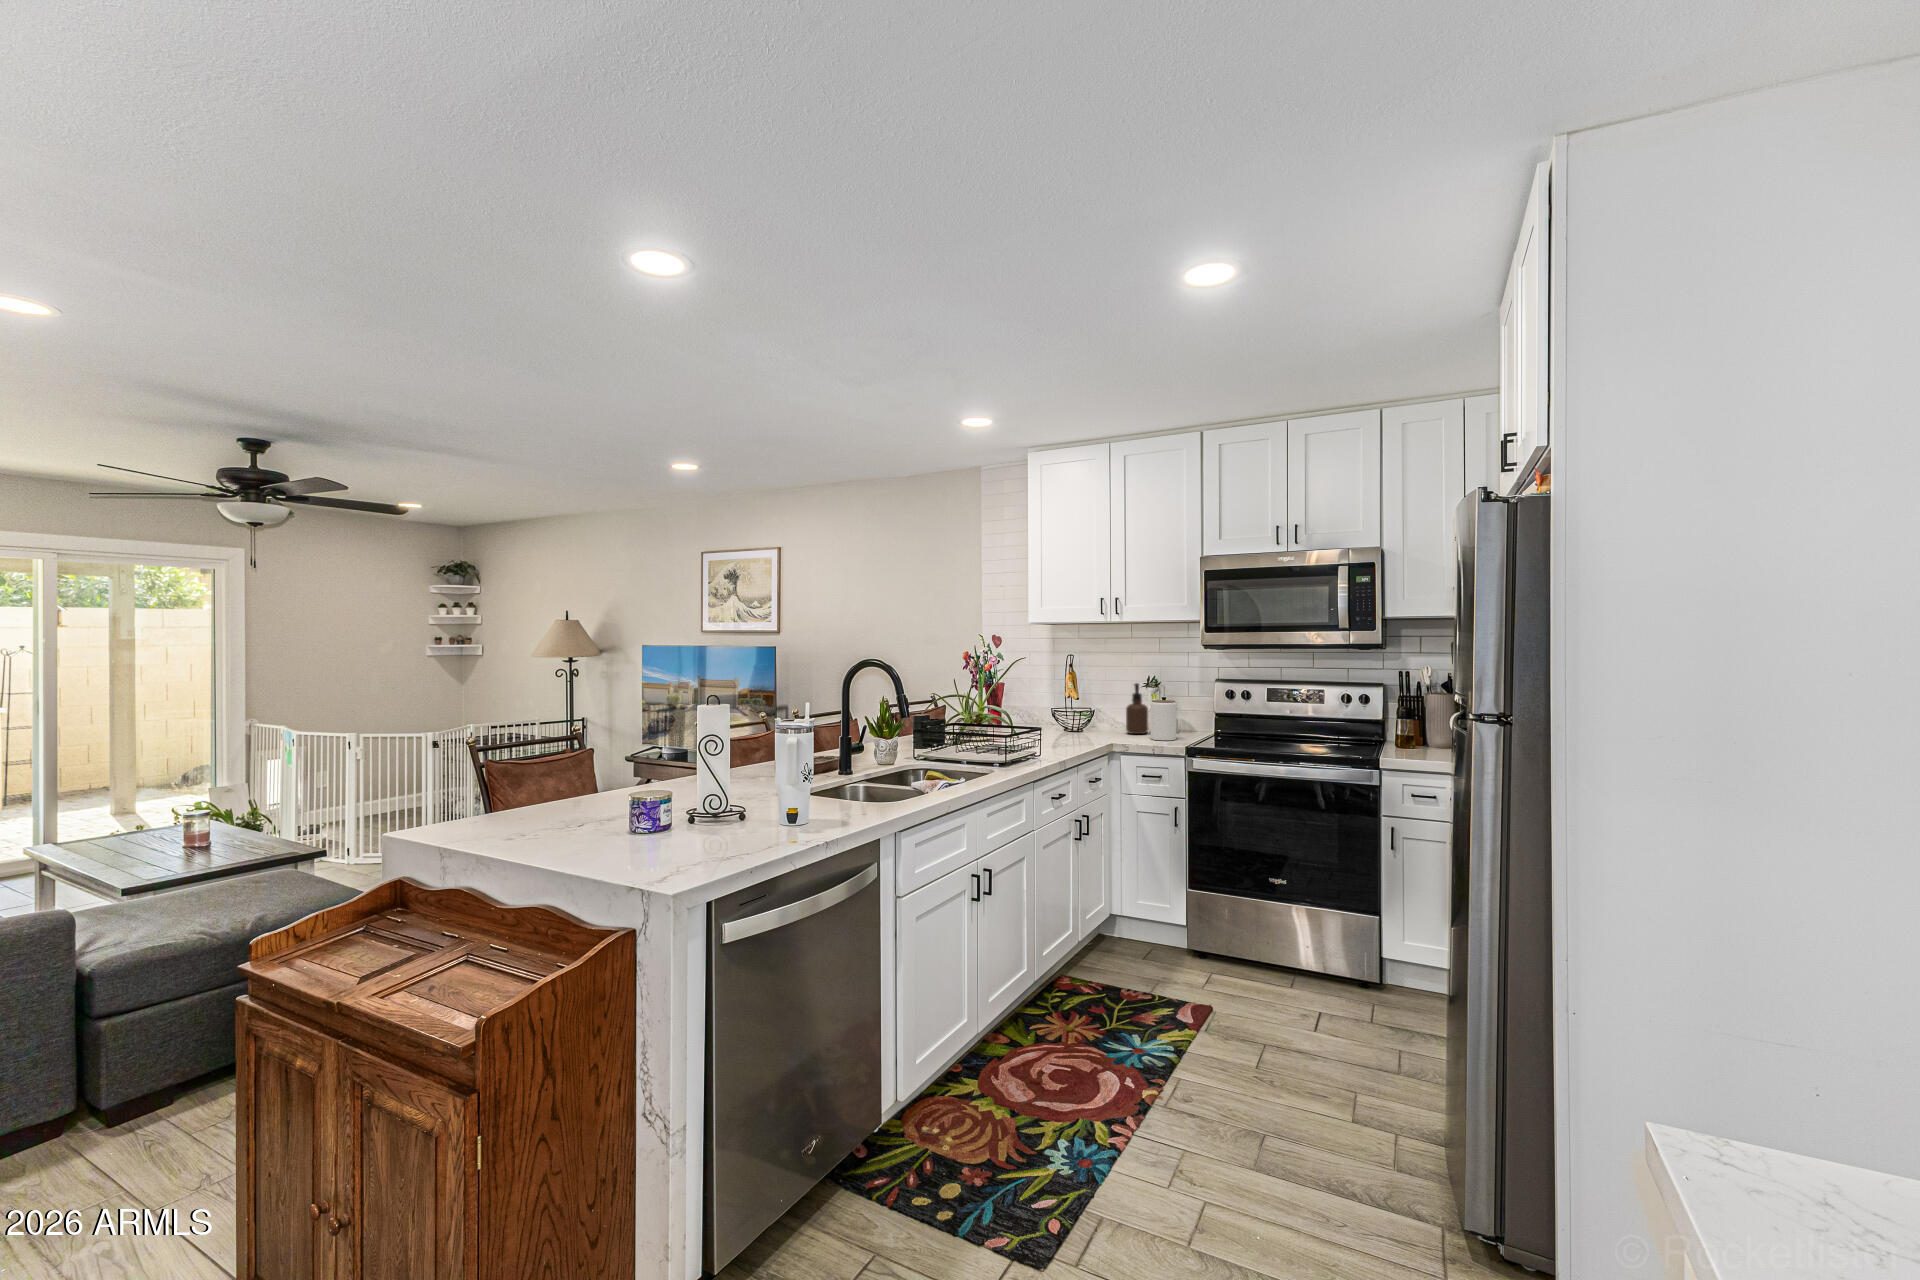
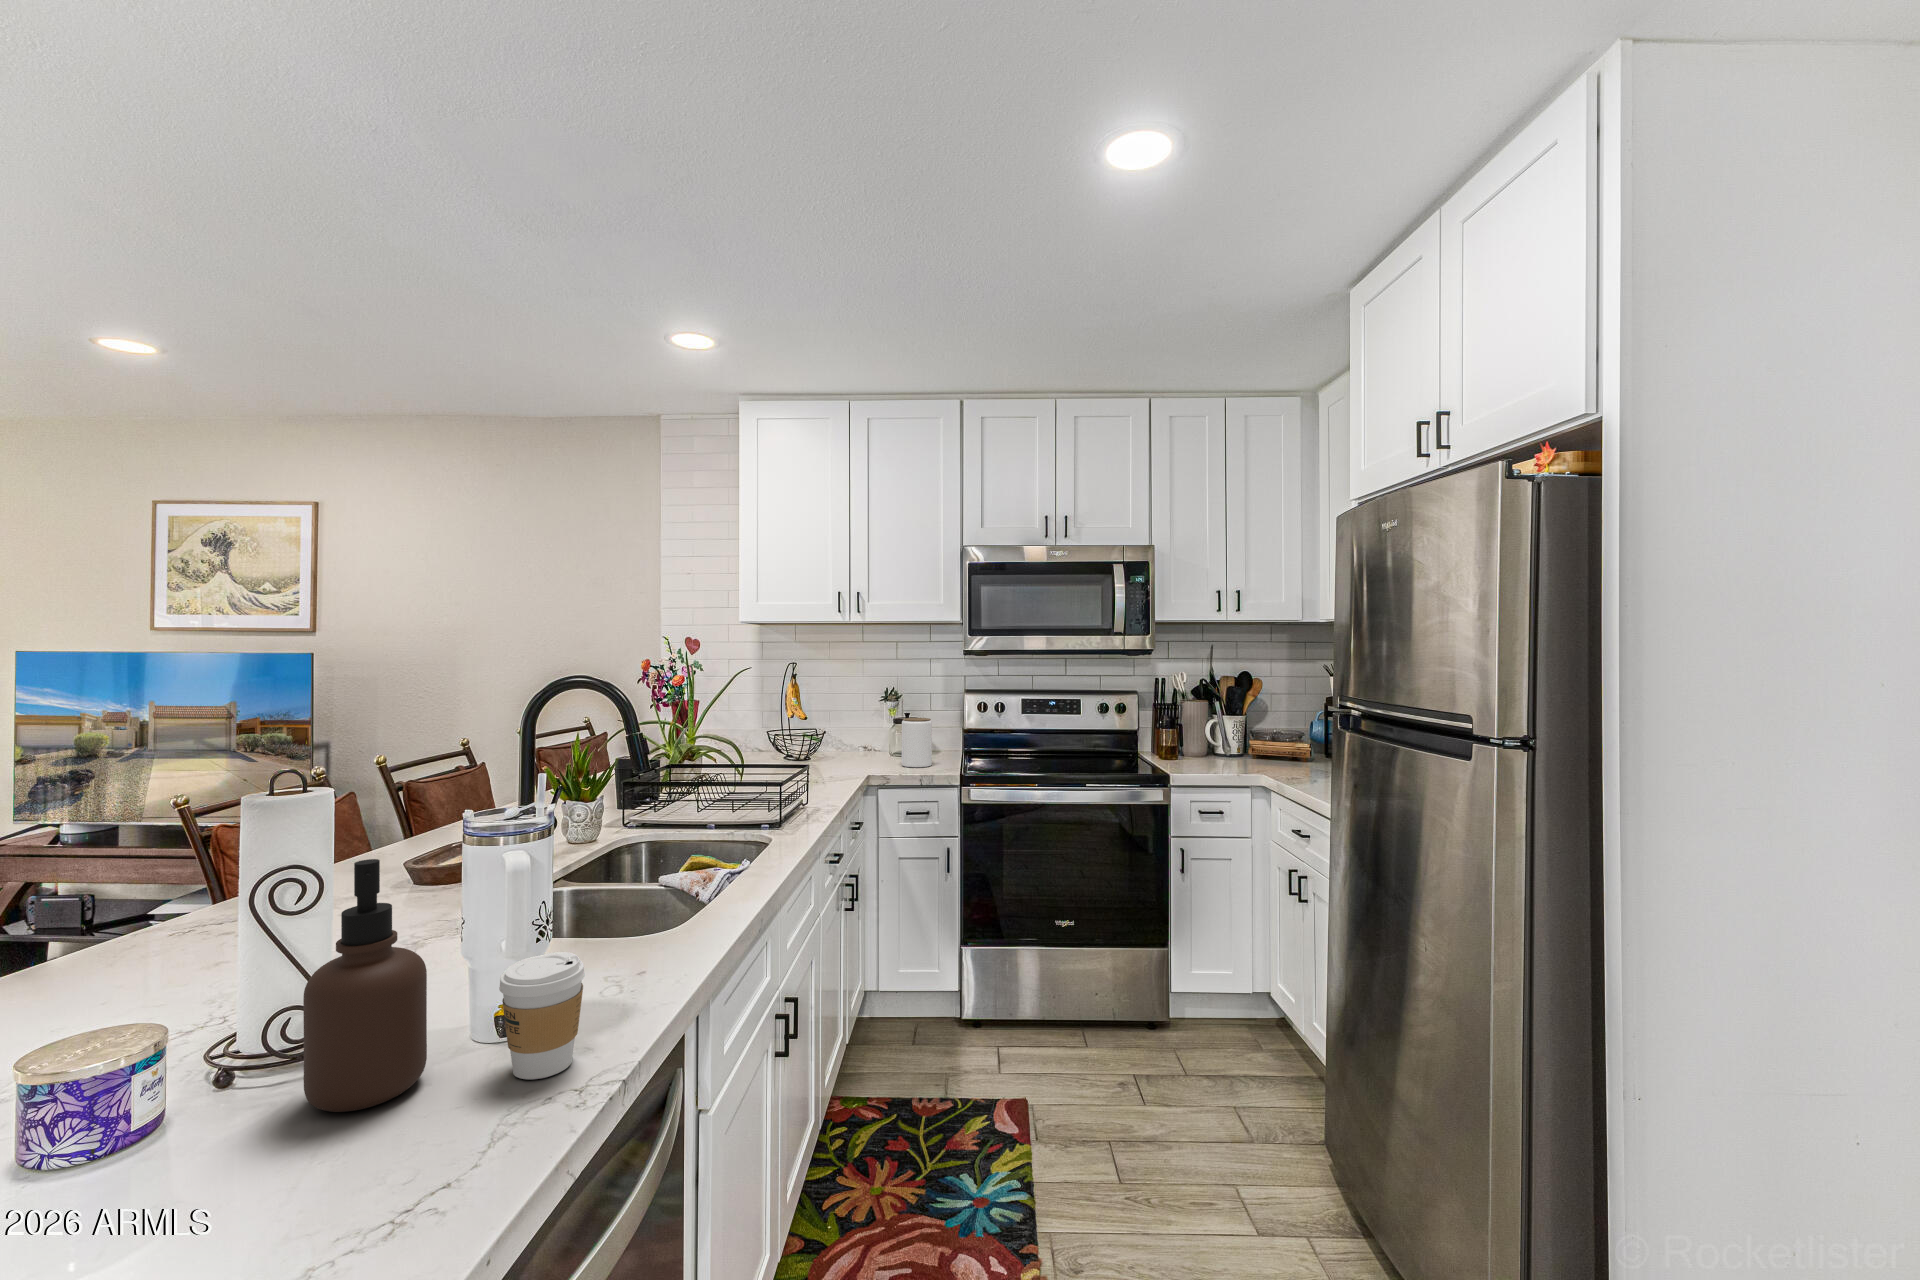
soap dispenser: present [1126,683,1148,734] -> present [303,859,427,1112]
coffee cup: none [780,785,815,836] -> present [499,952,585,1079]

